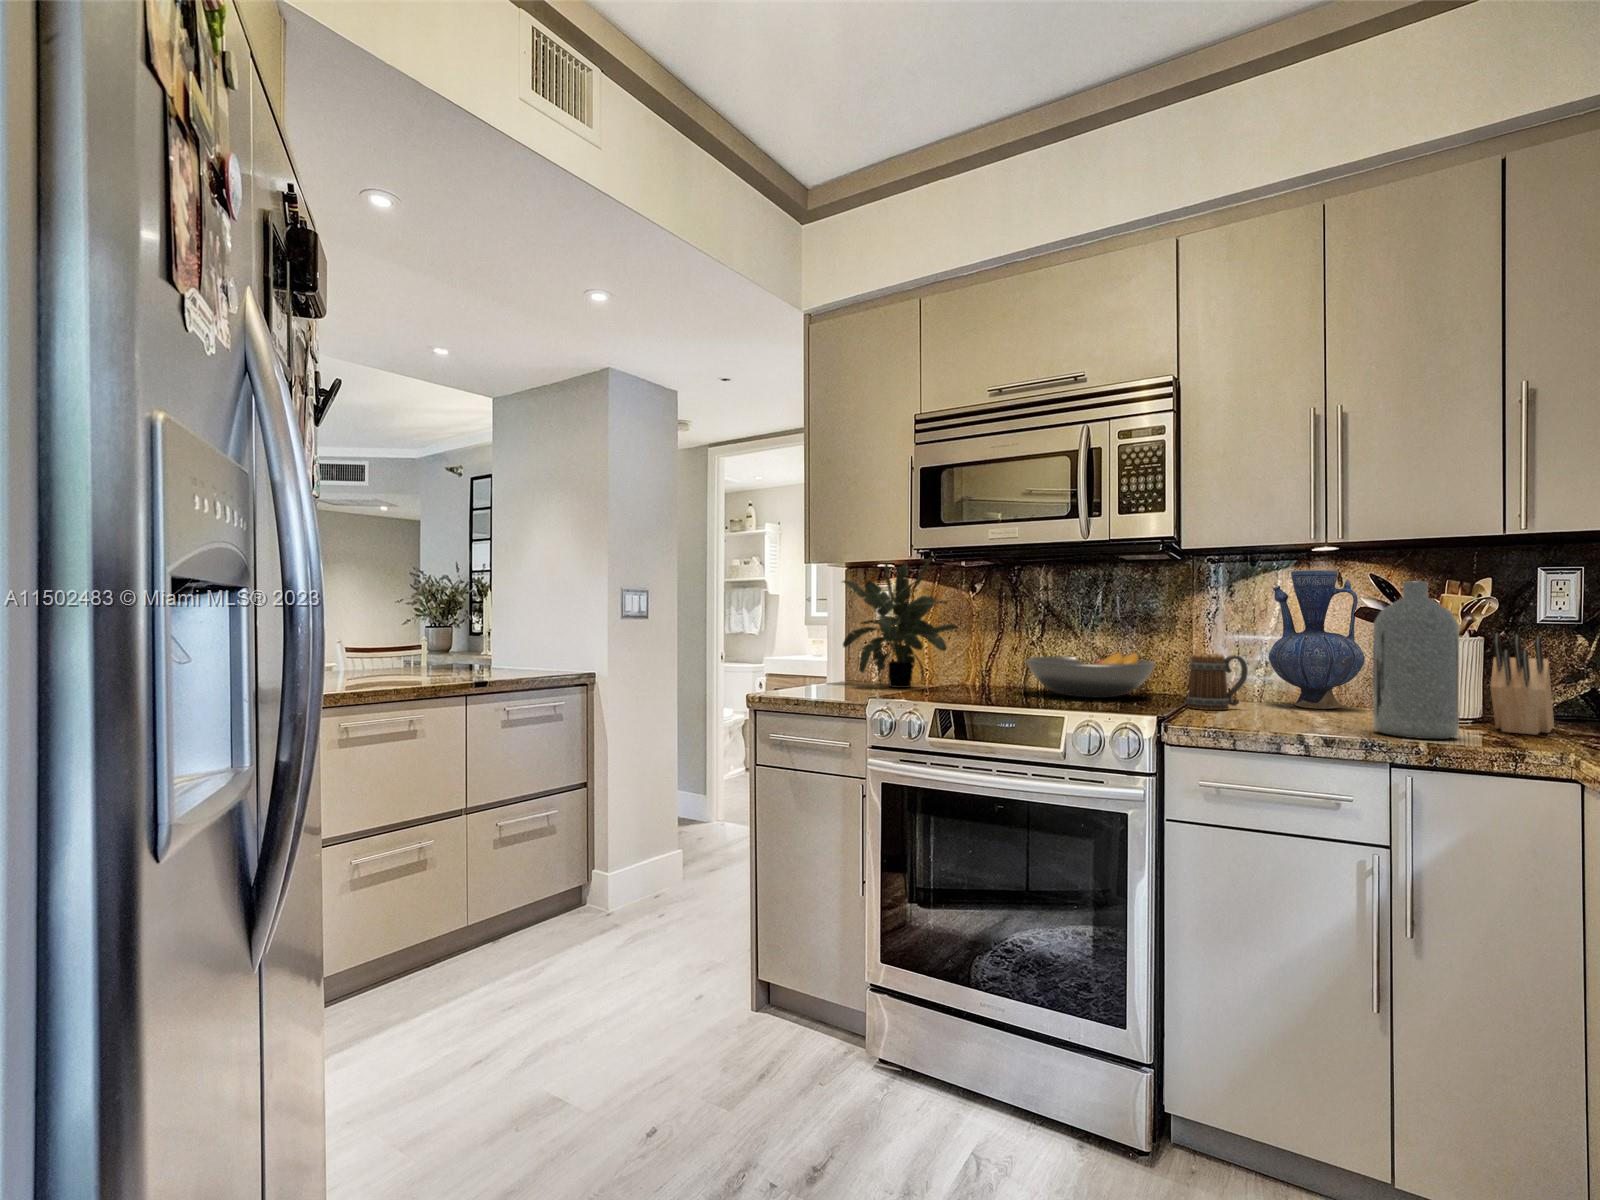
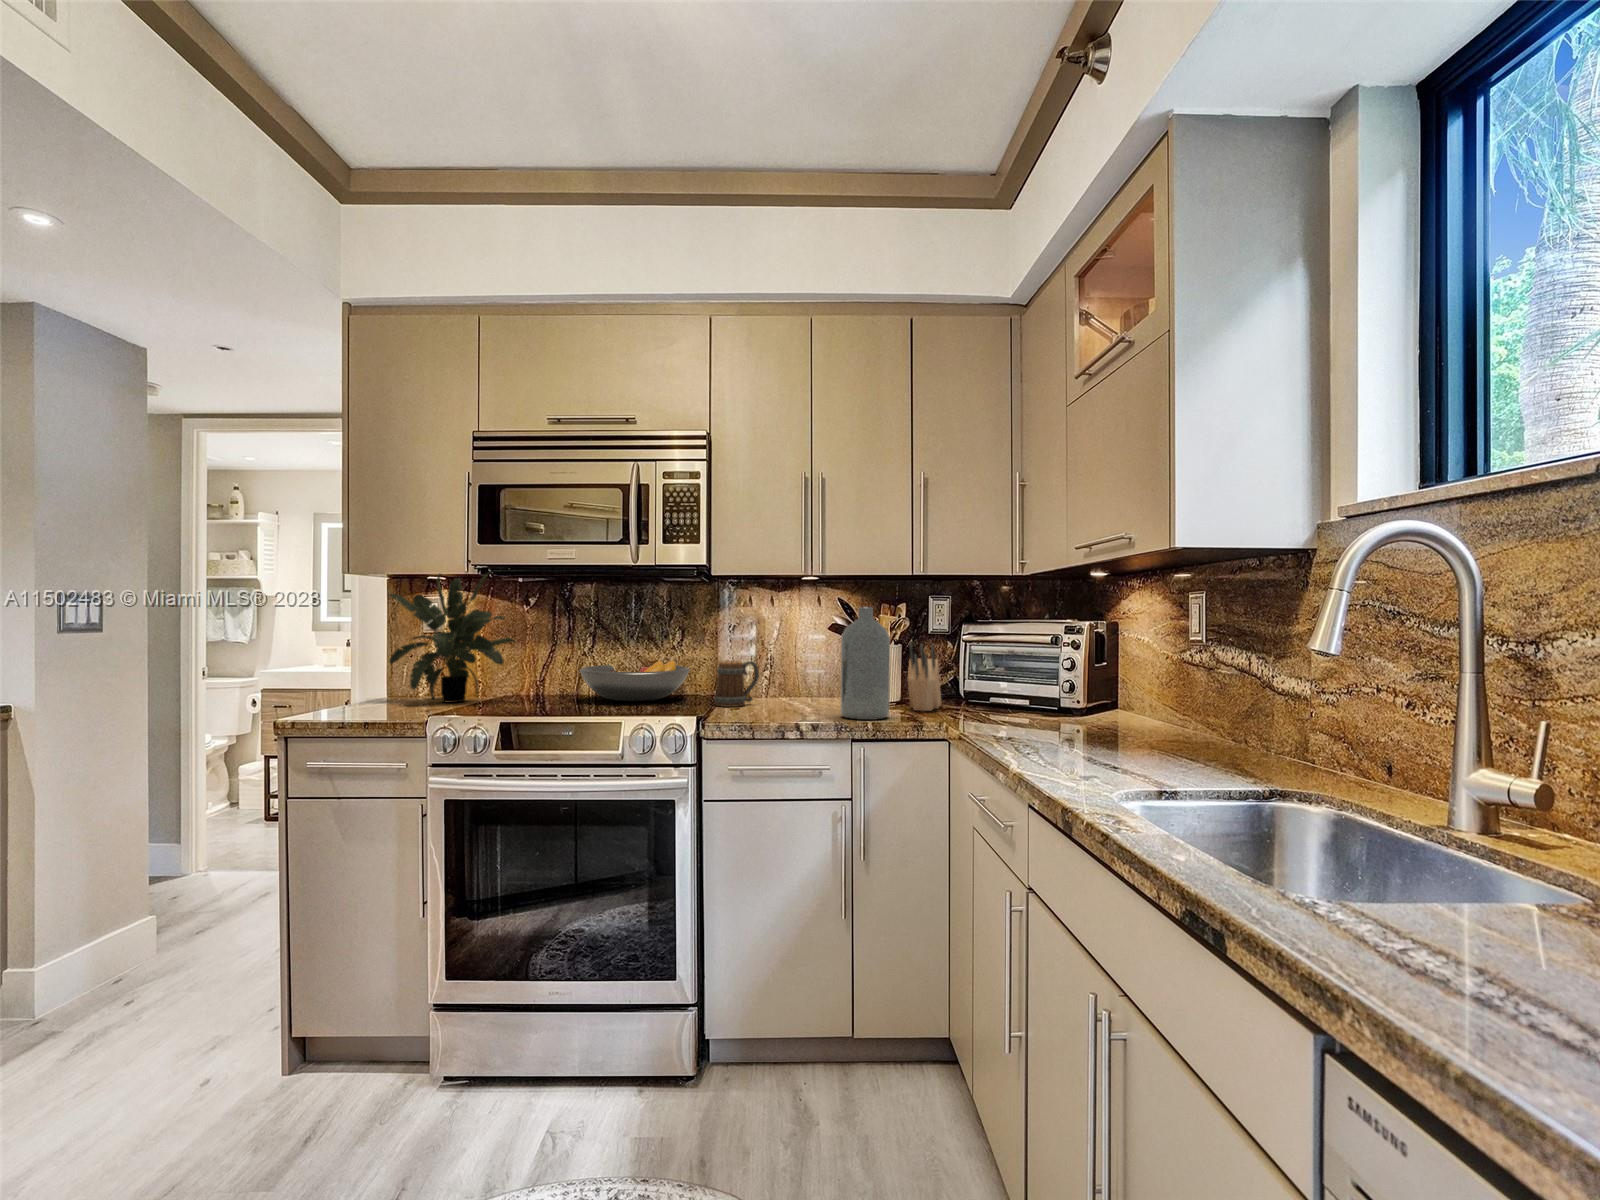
vase: present [1269,570,1365,709] -> none [773,593,836,700]

